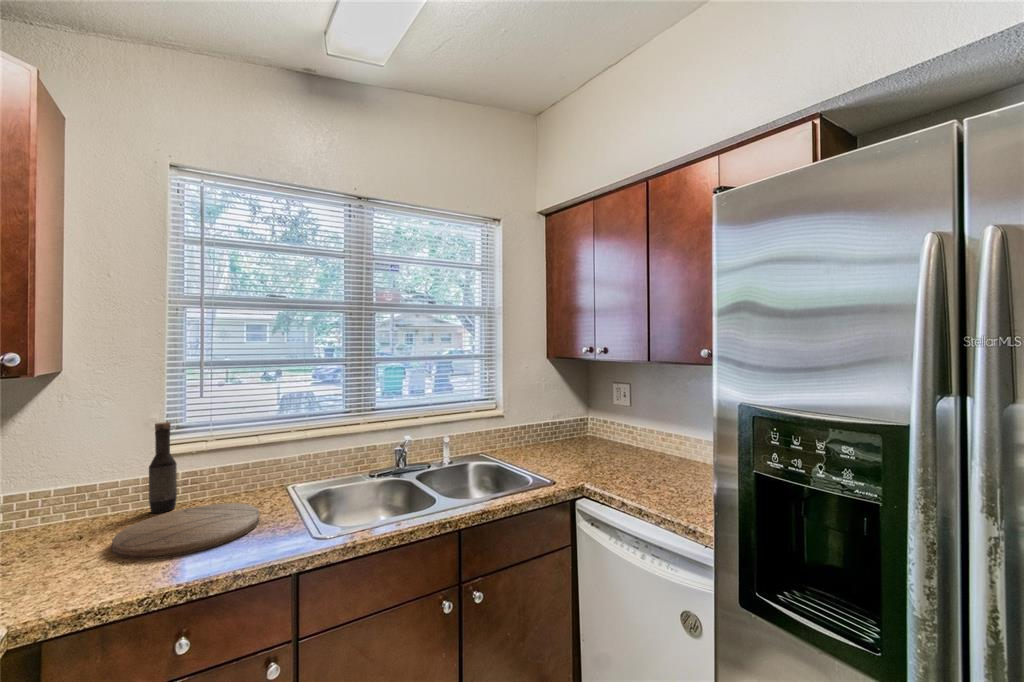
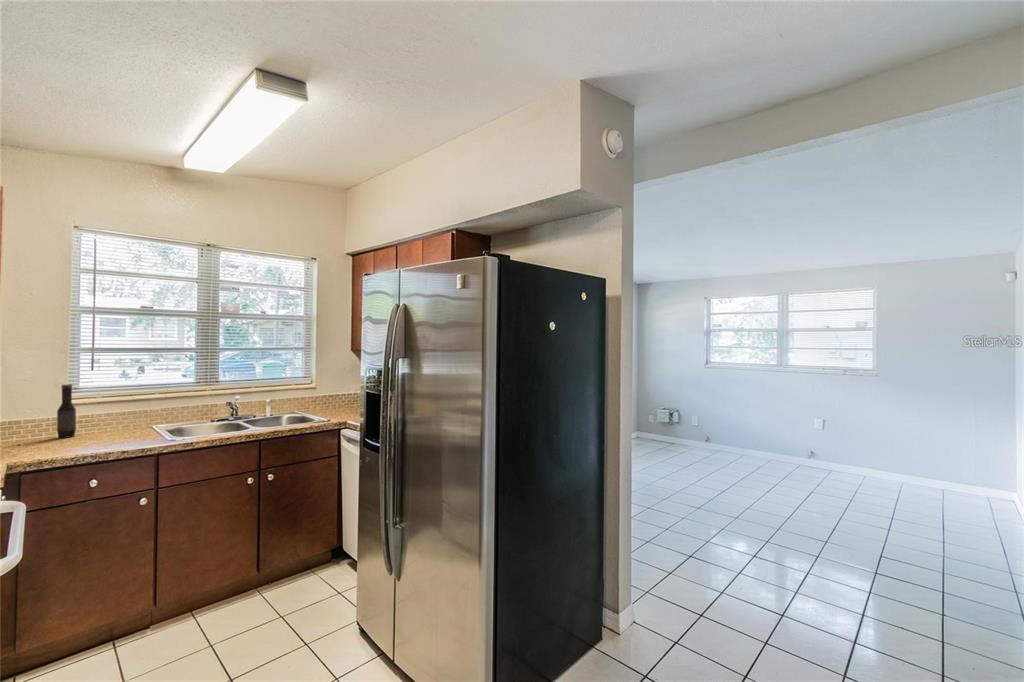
cutting board: present [112,503,259,560] -> none [43,431,133,450]

